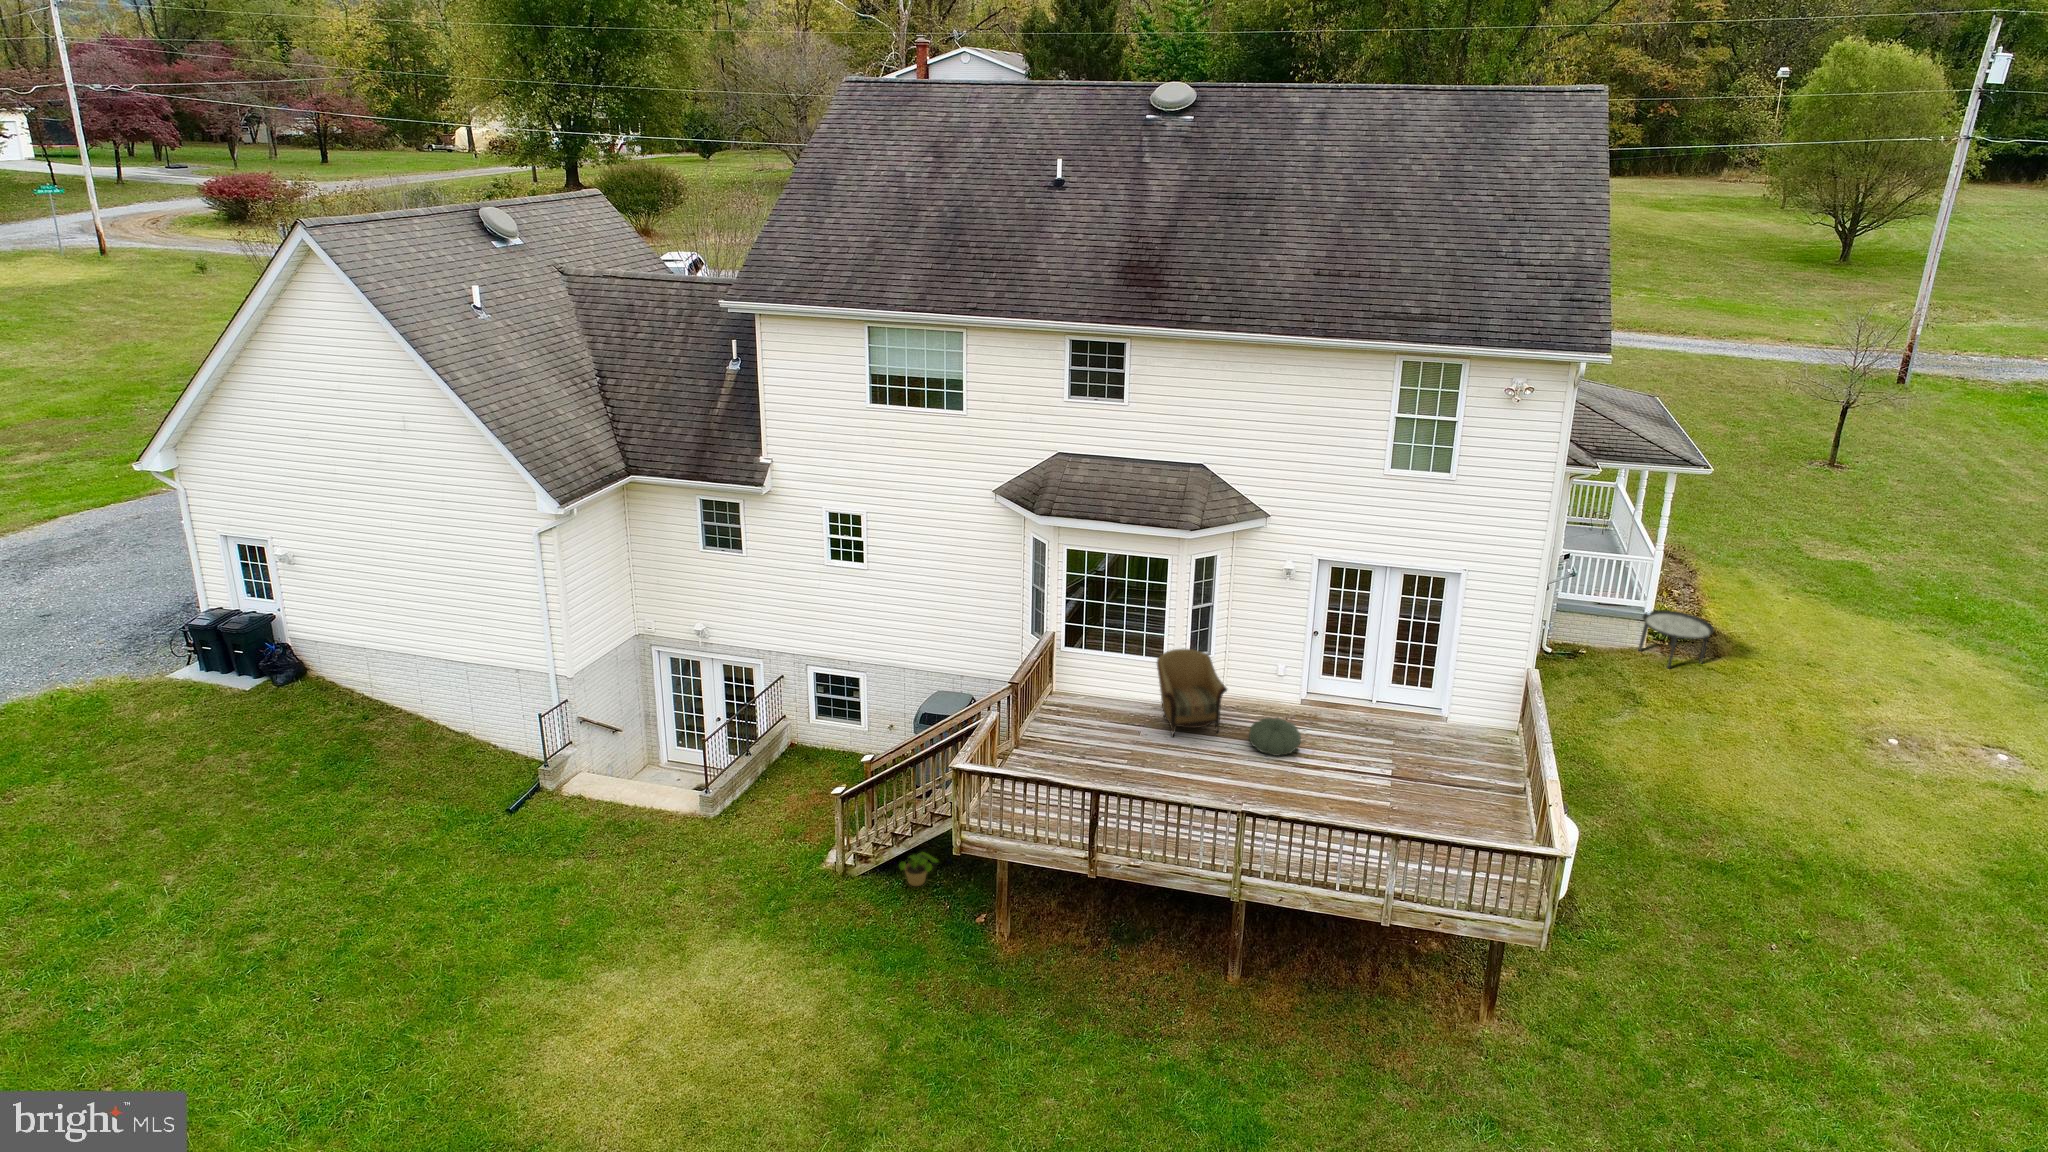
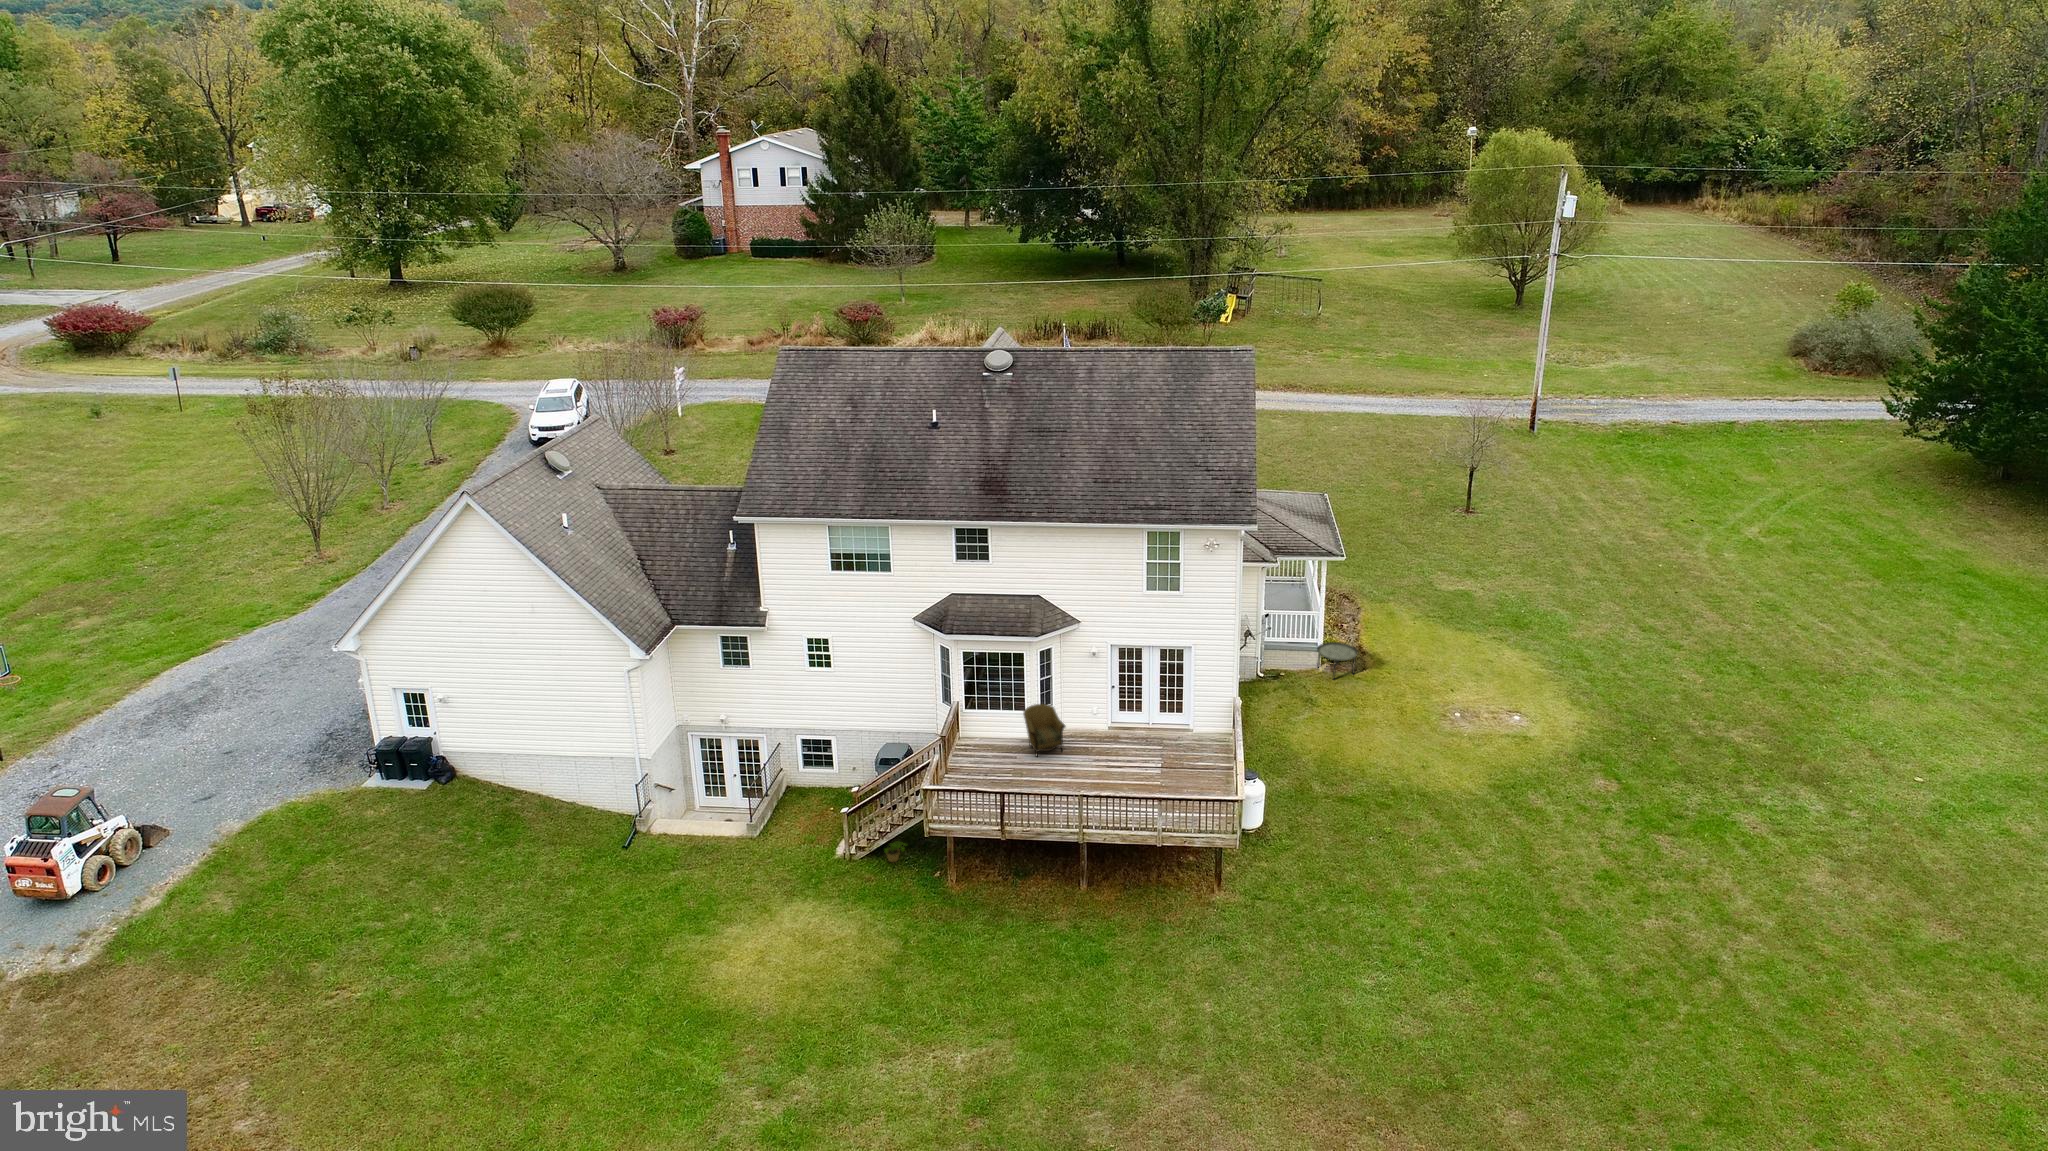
pouf: present [1249,718,1301,756] -> none [1081,740,1110,762]

